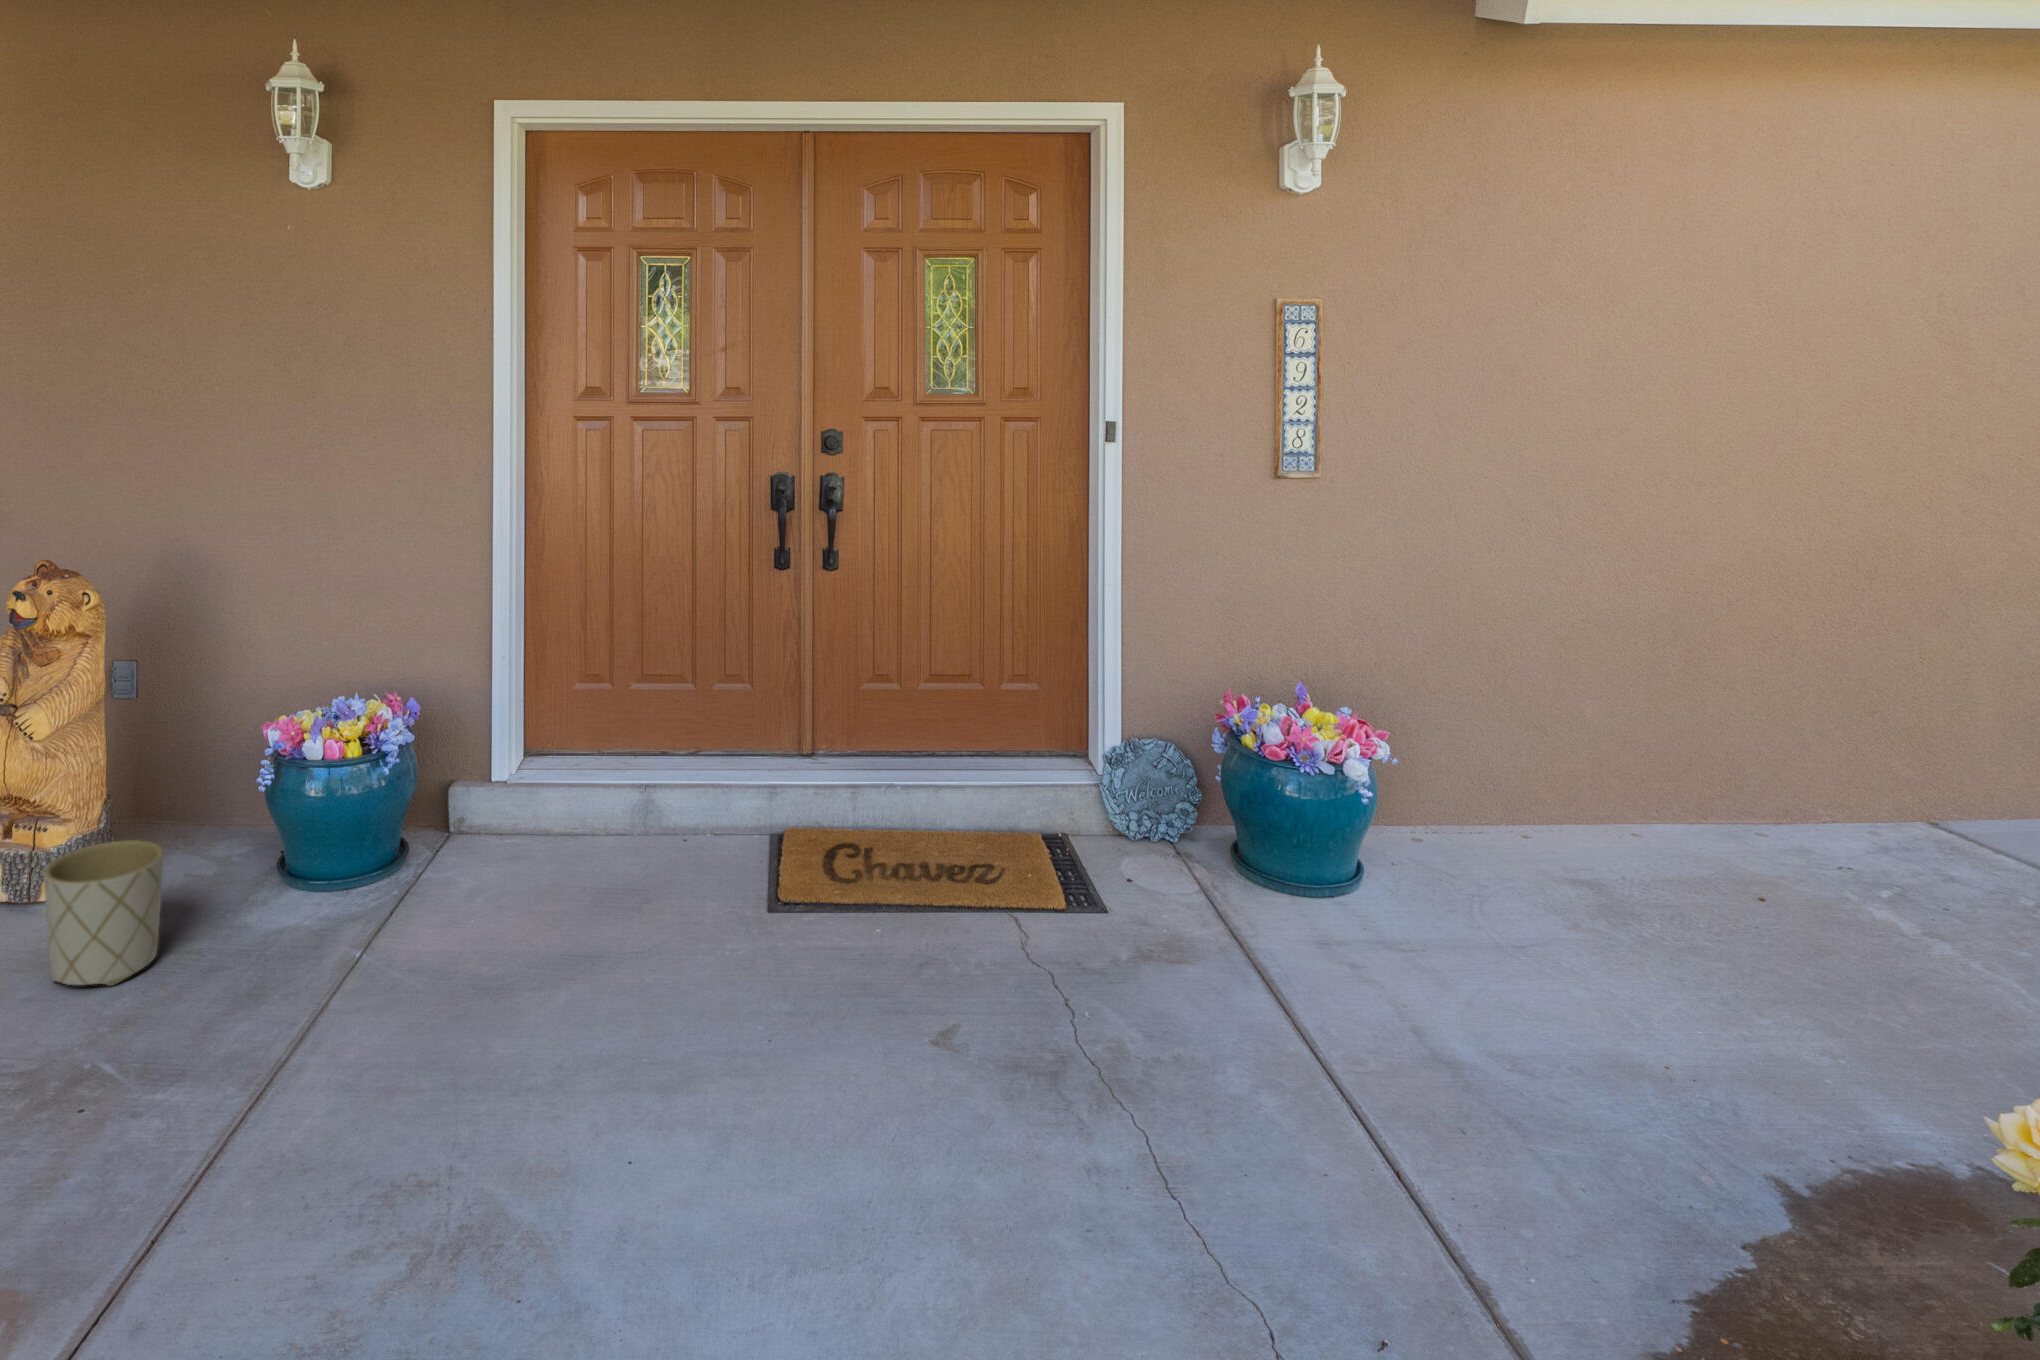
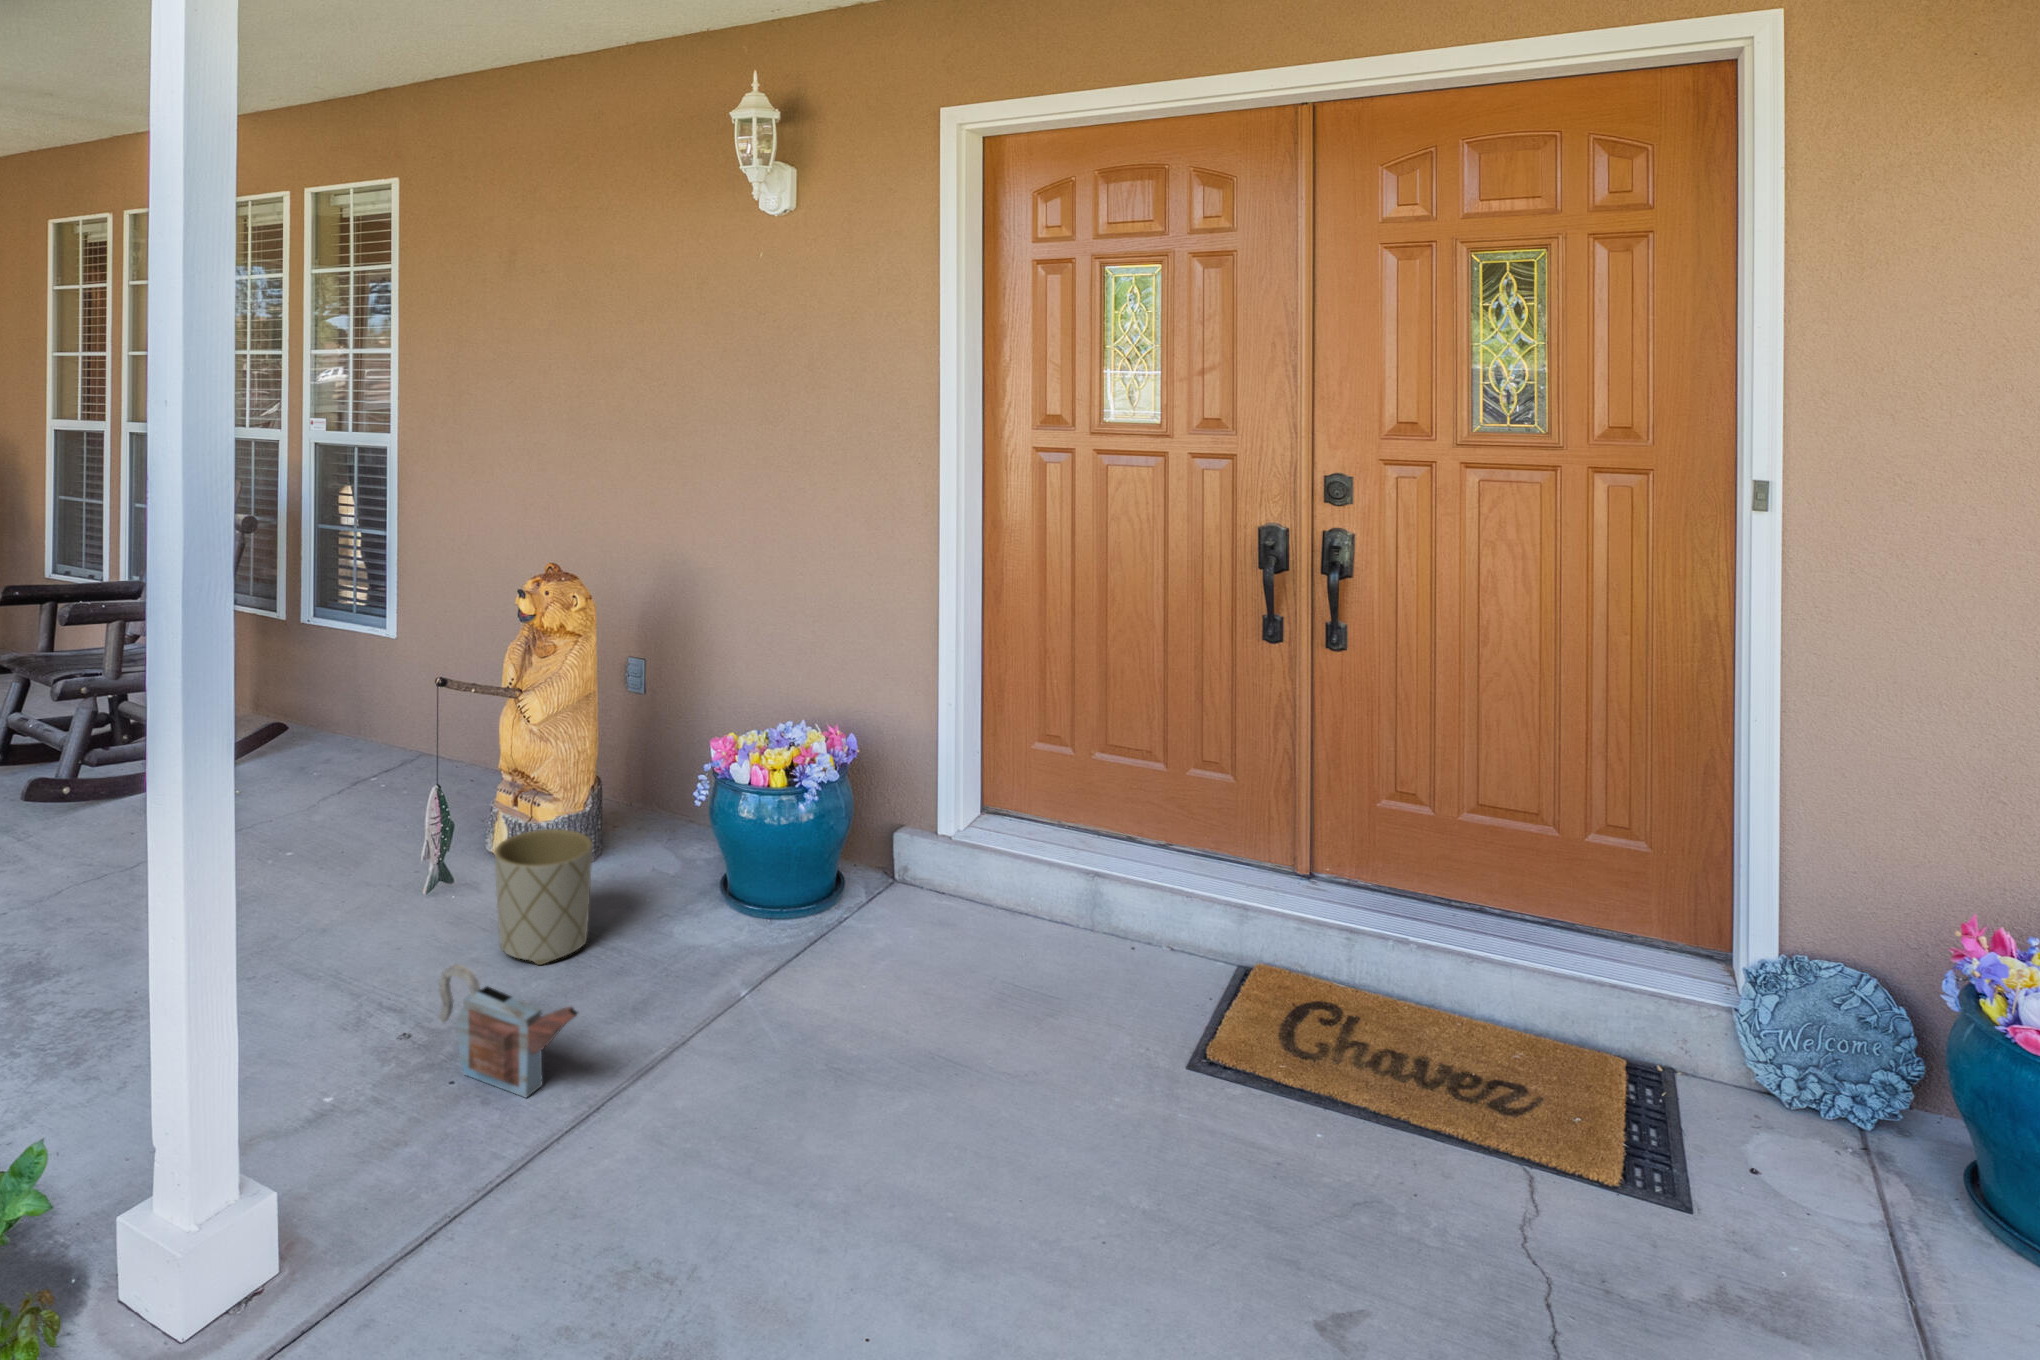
watering can: none [43,989,242,1103] -> present [439,964,578,1097]

